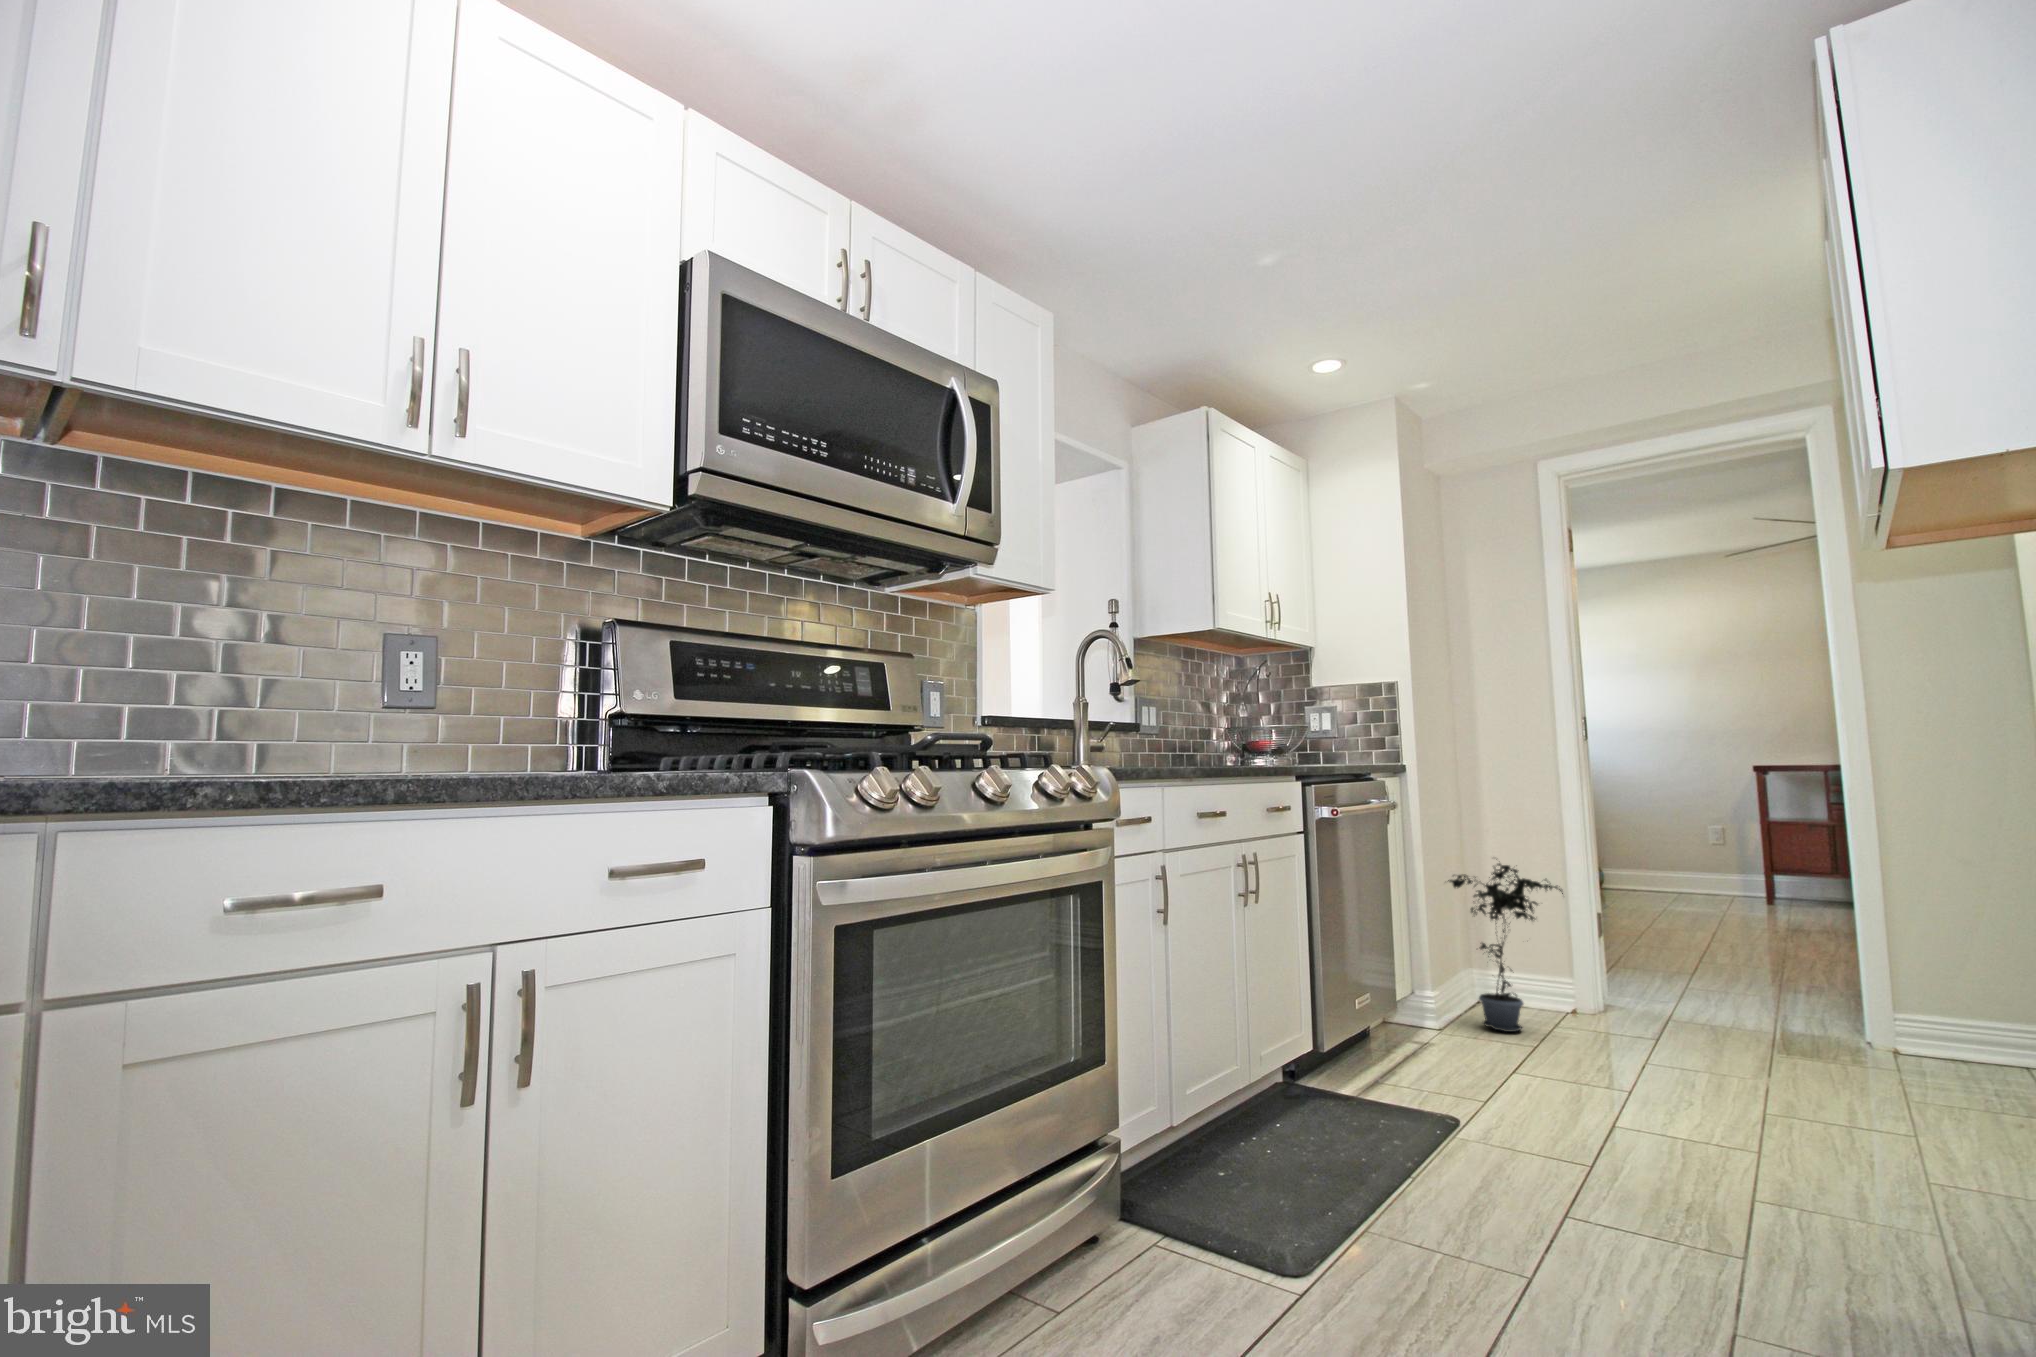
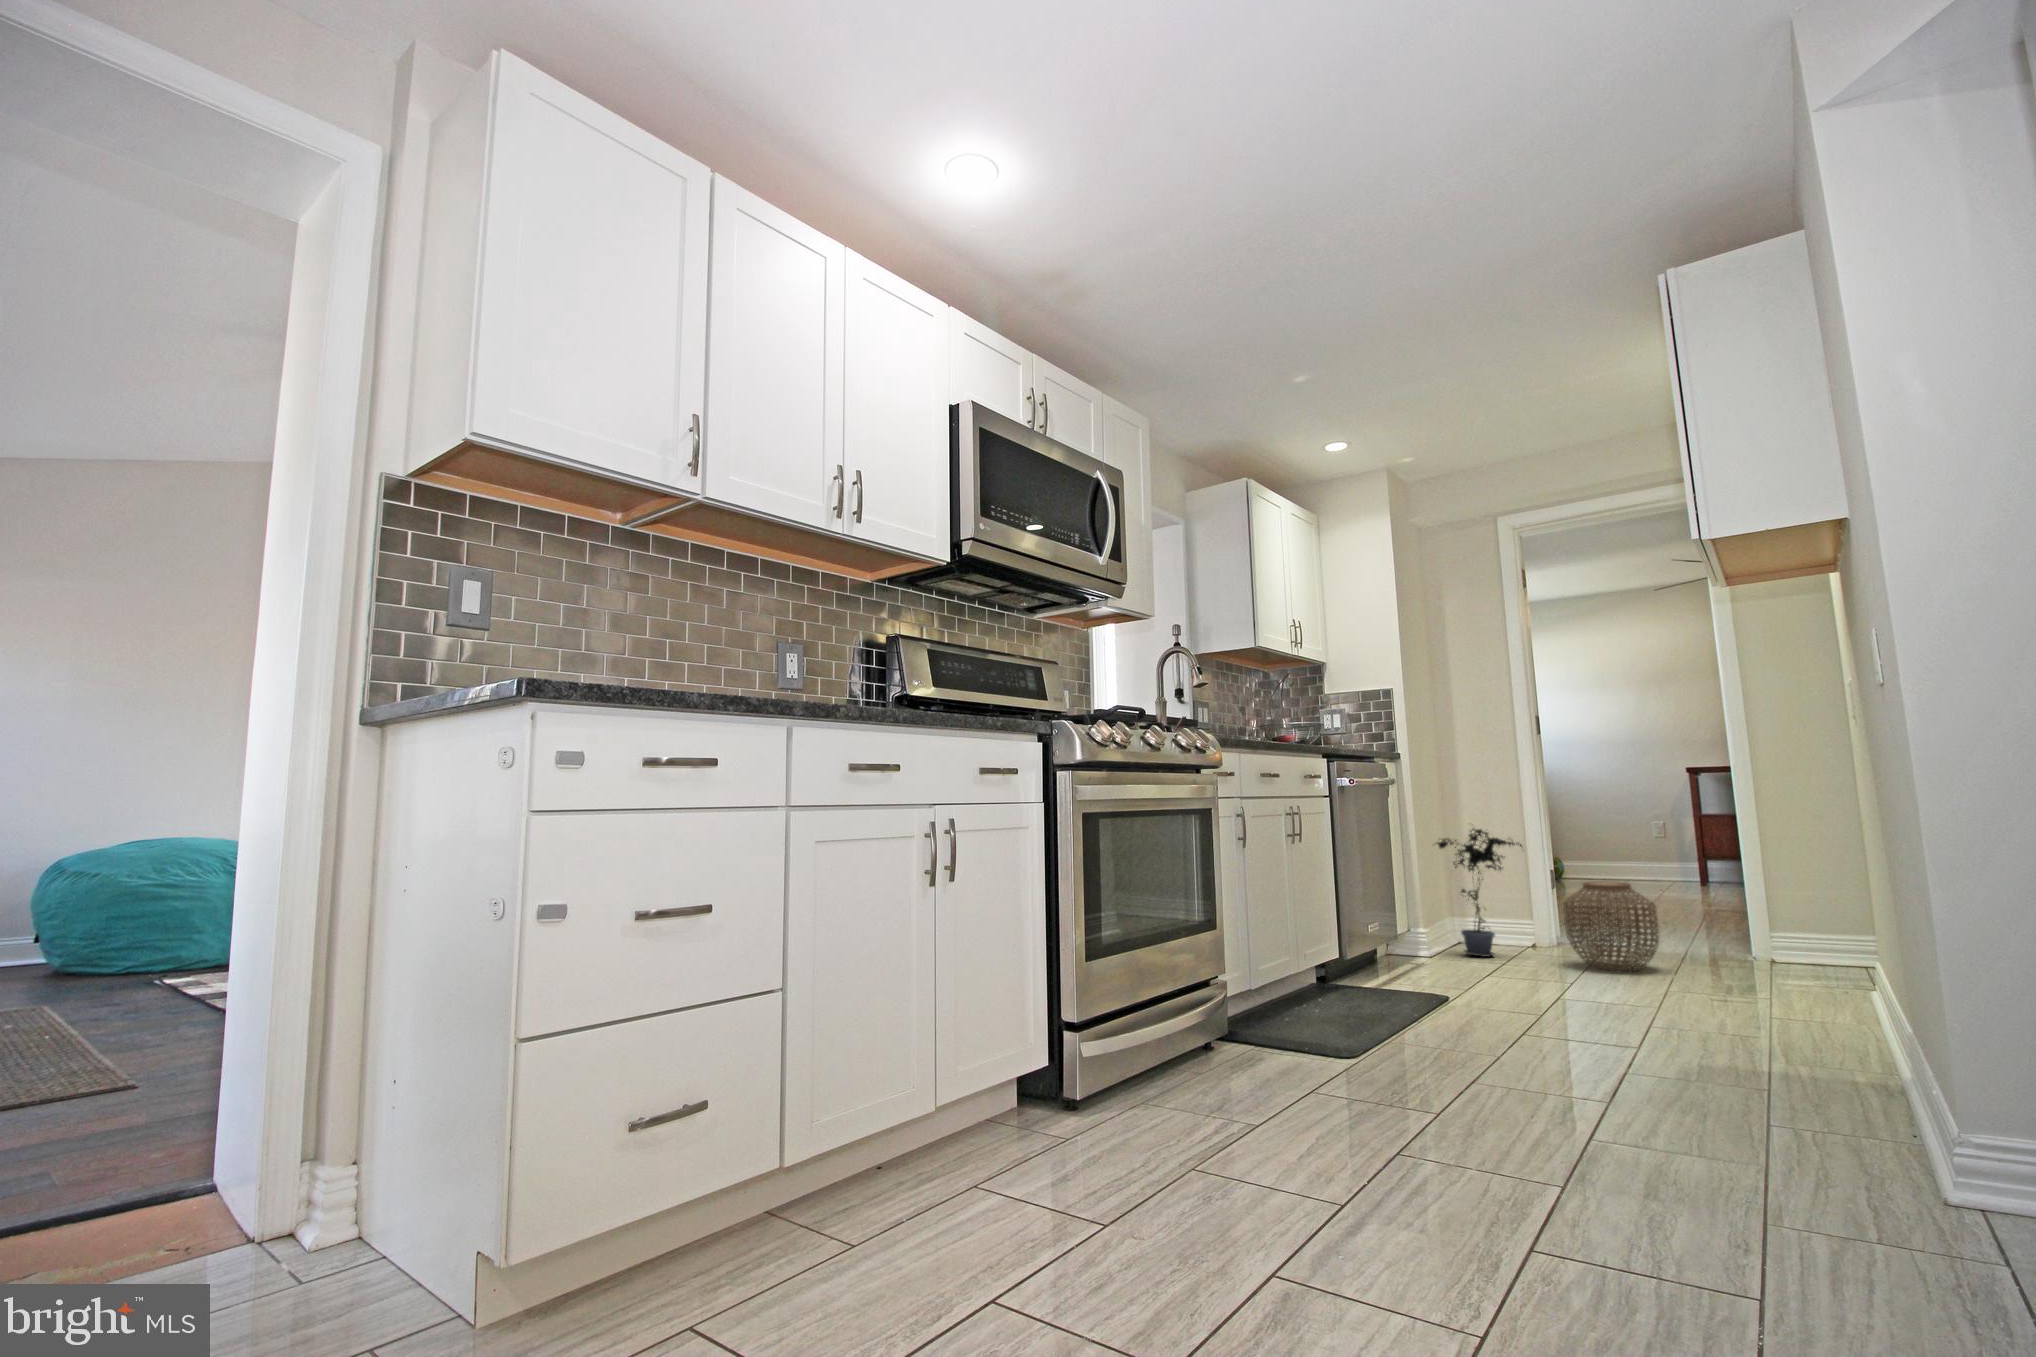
woven basket: none [1617,944,1749,1072] -> present [1563,881,1659,971]

